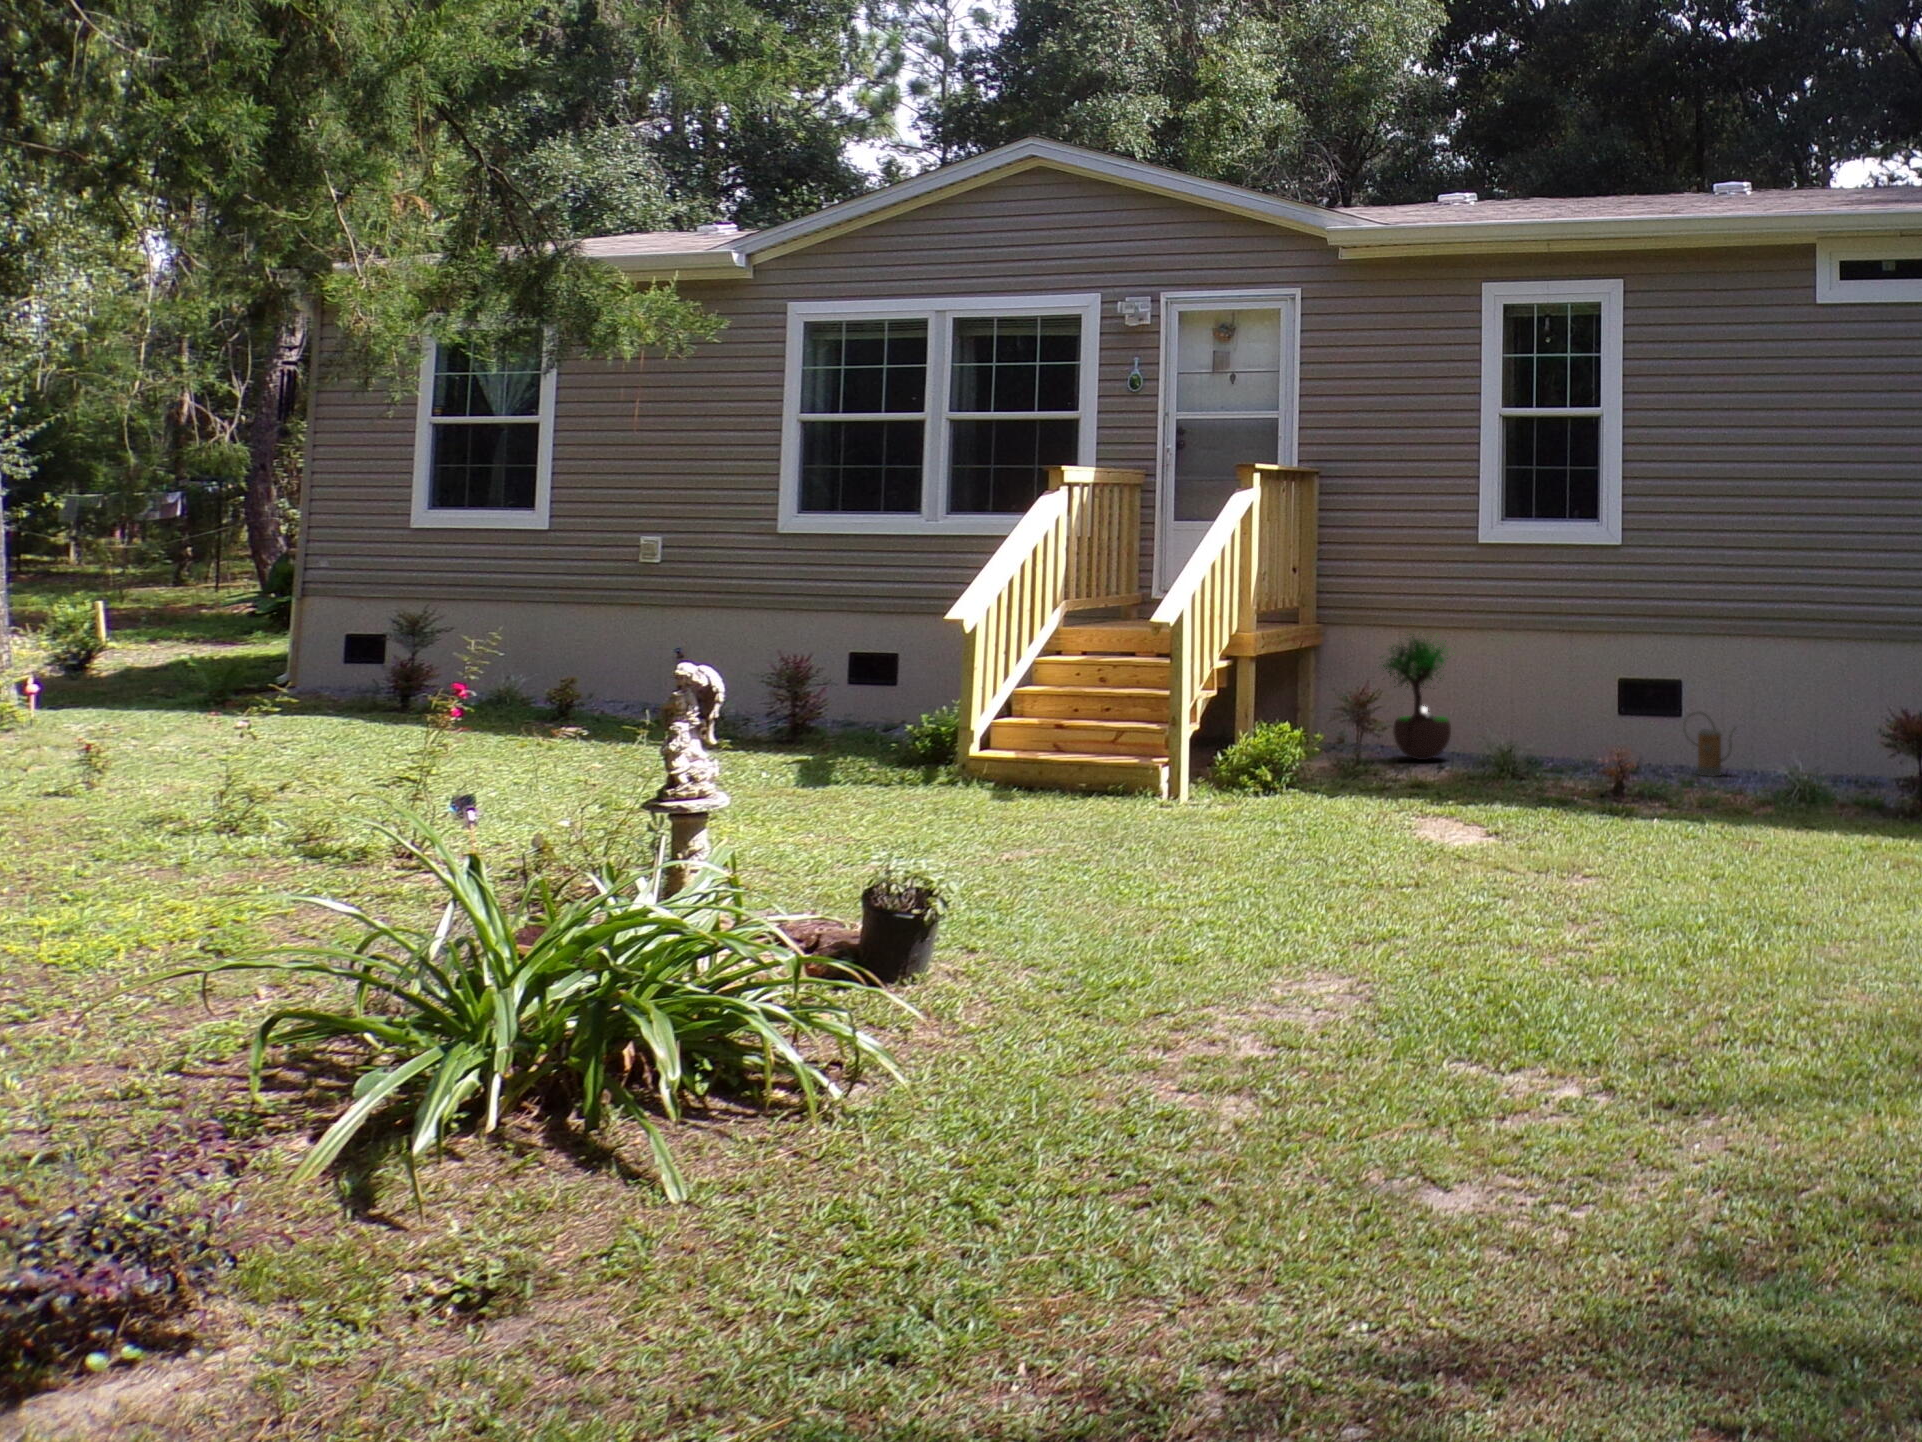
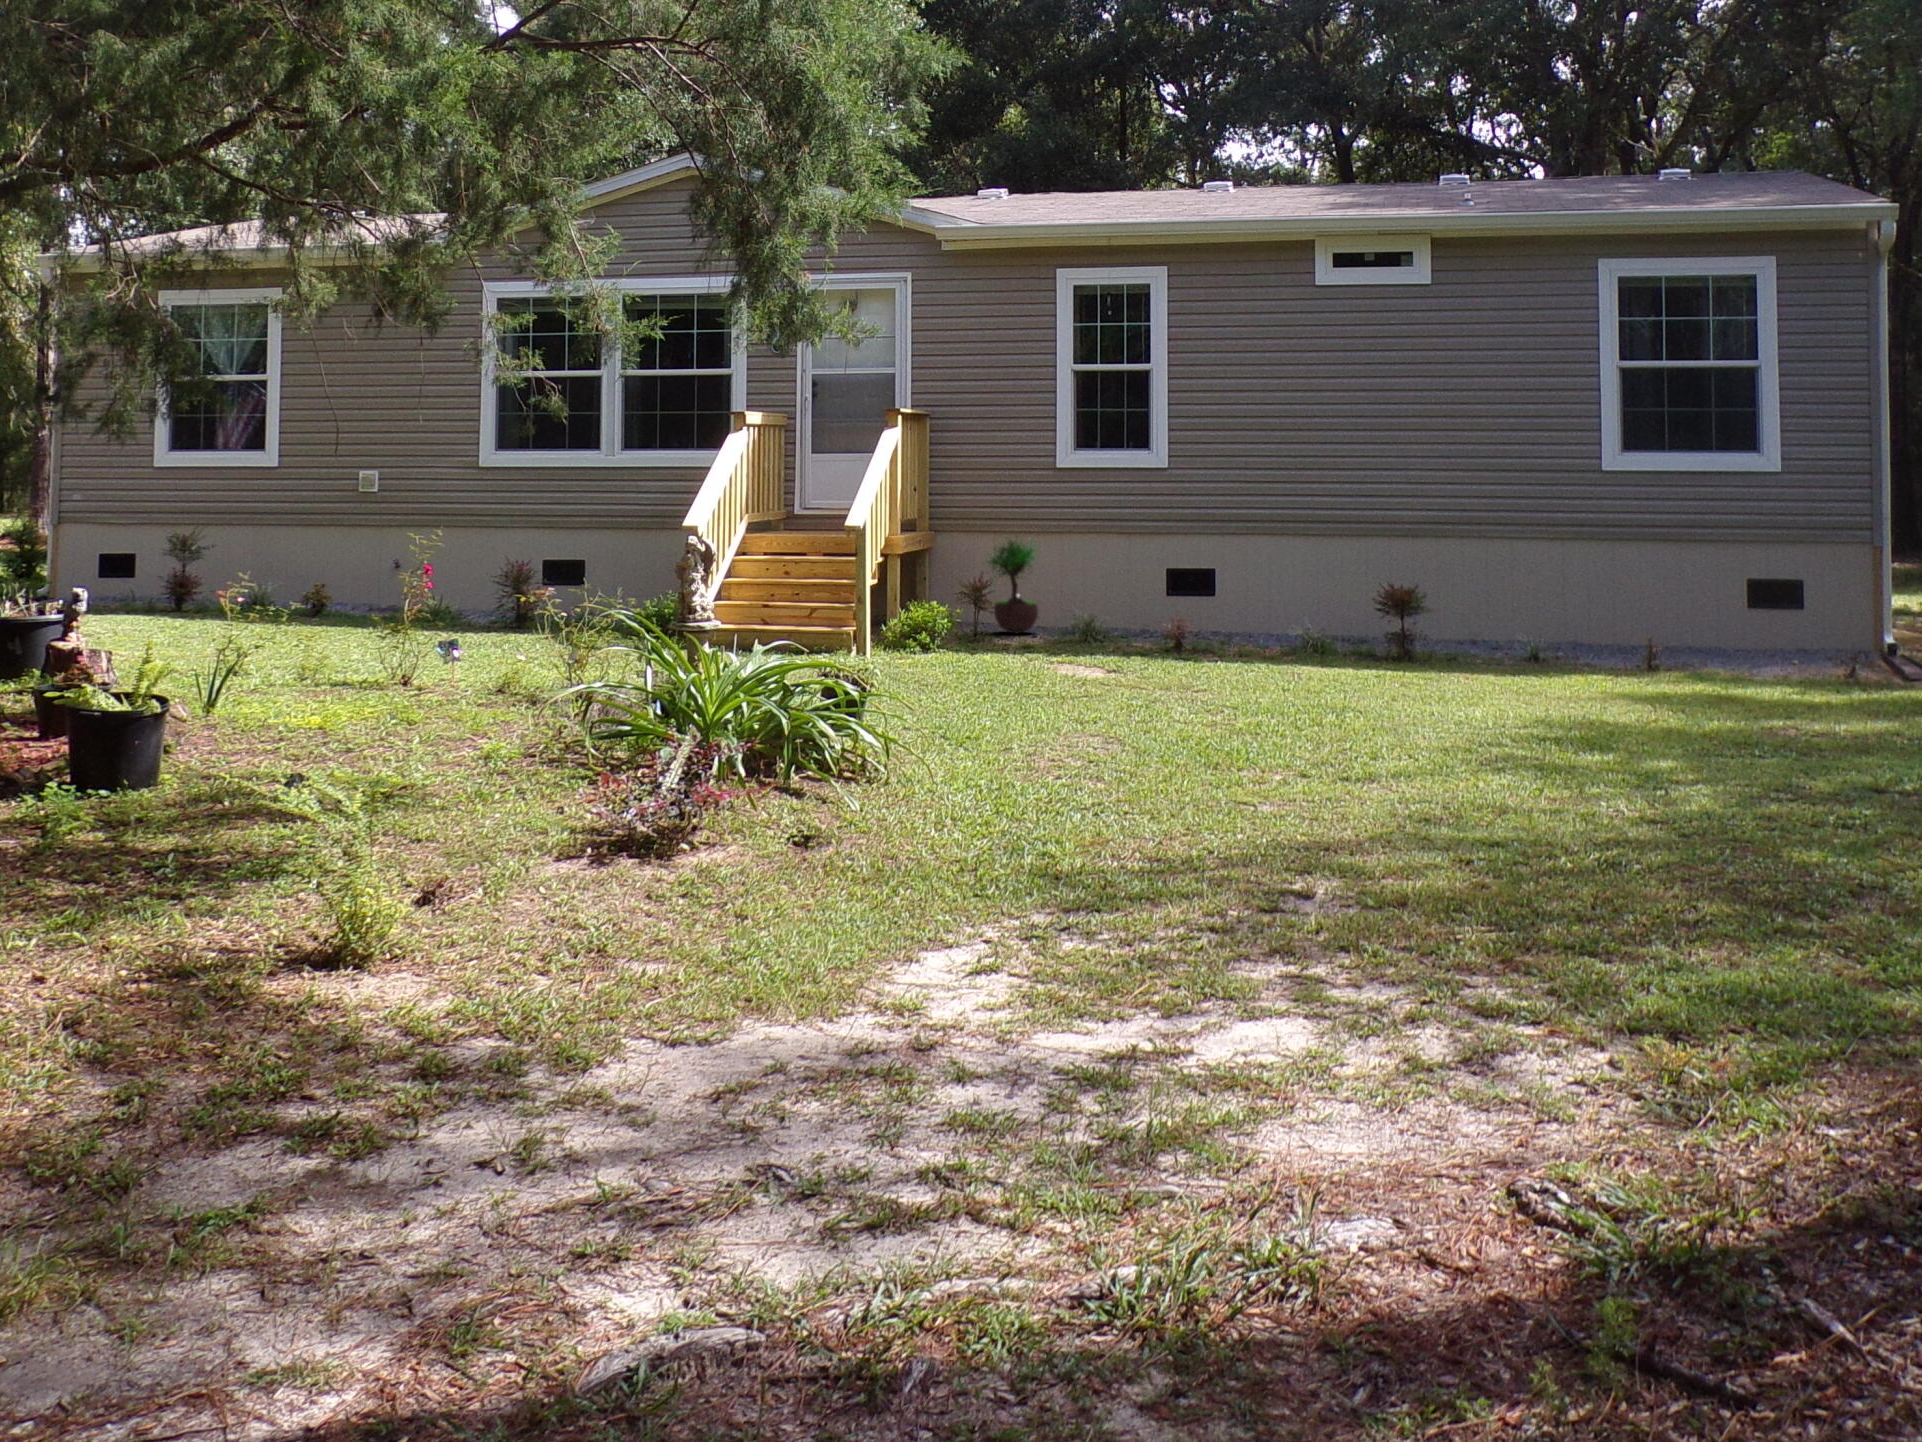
watering can: present [1683,712,1735,776] -> none [1218,593,1260,640]

